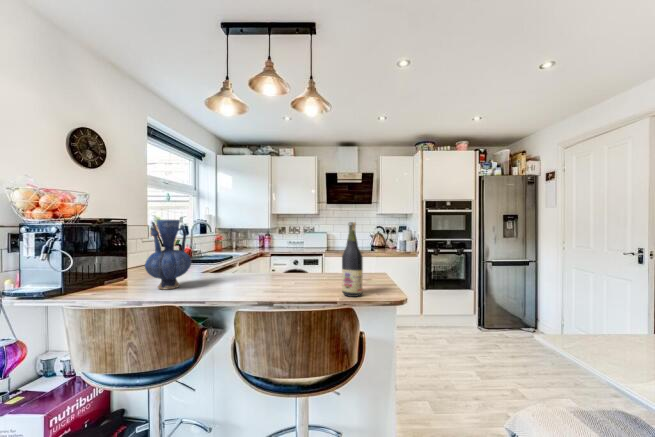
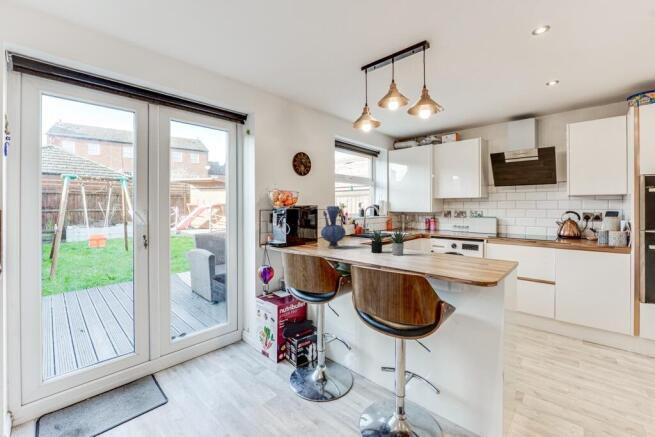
wine bottle: present [342,222,363,297] -> none [430,207,447,264]
succulent plant: none [234,249,301,289] -> present [369,230,408,255]

